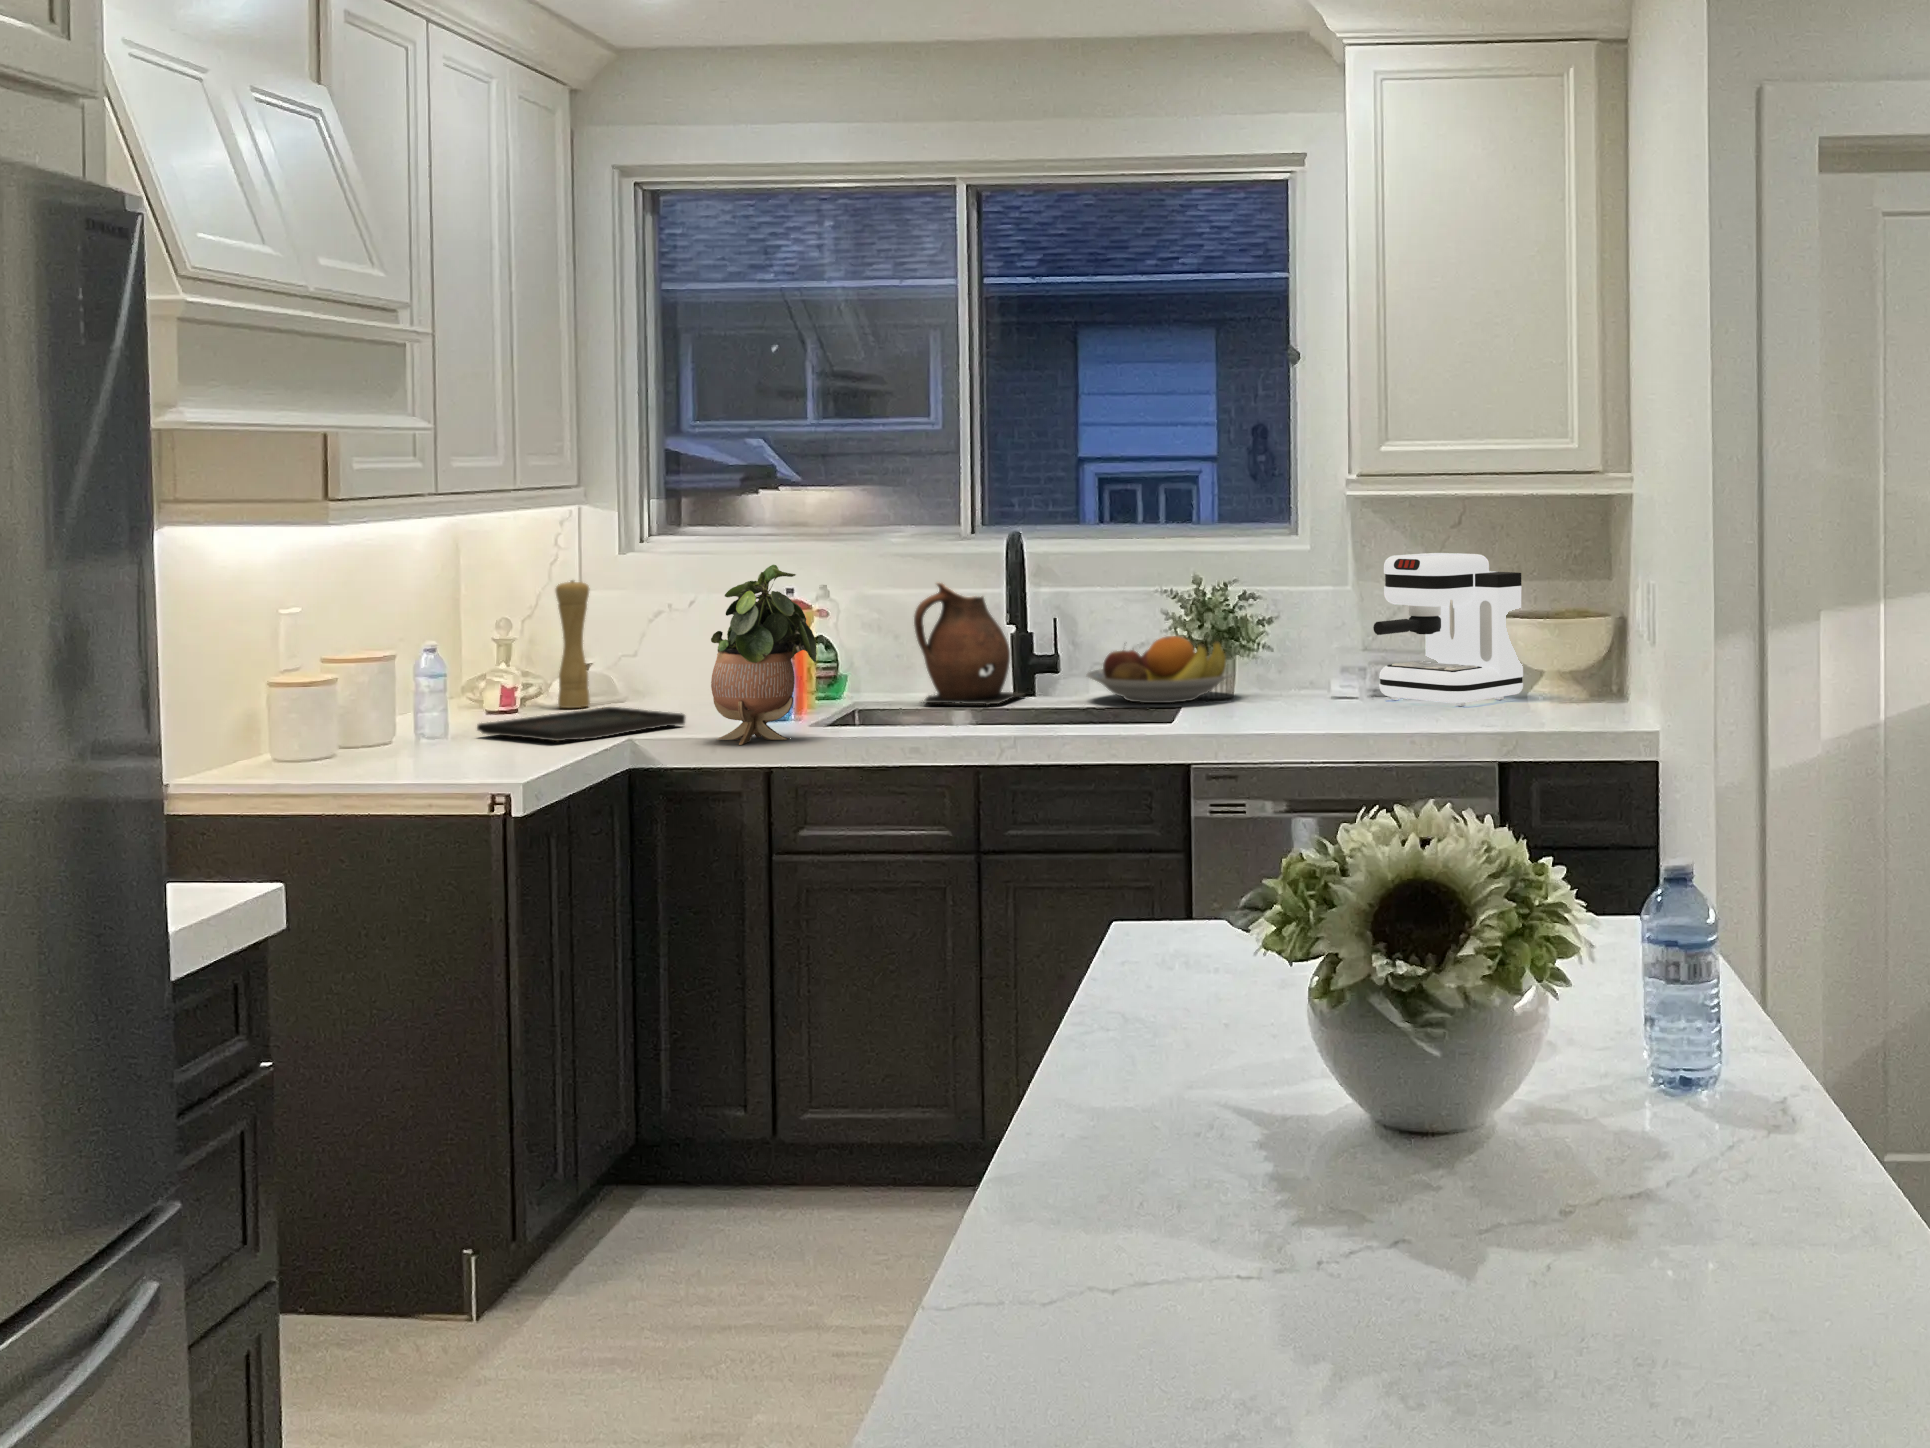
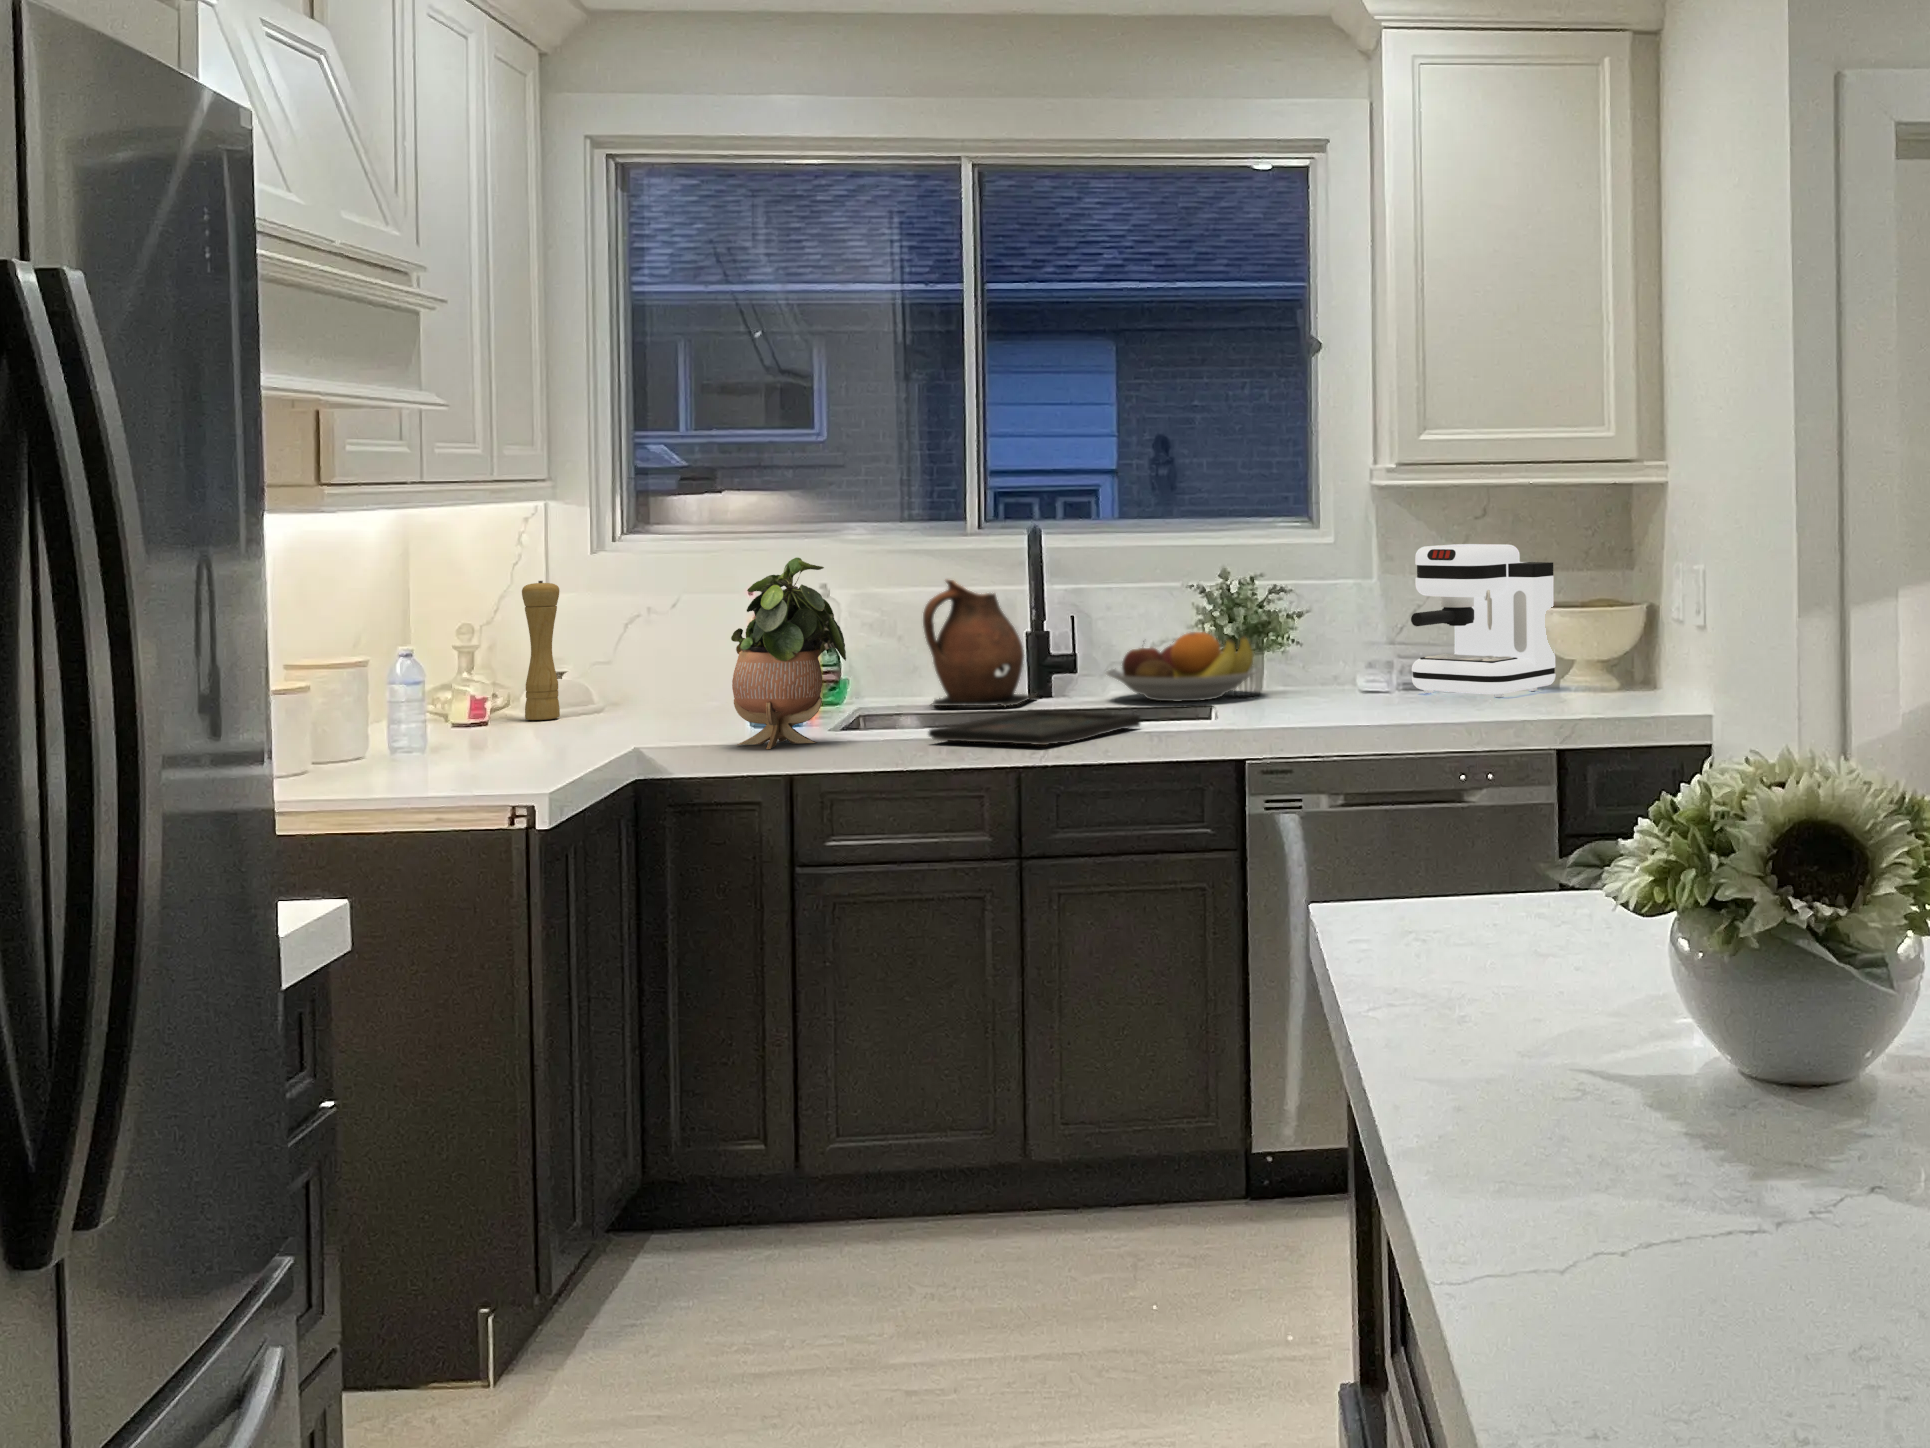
tray: present [477,707,685,741] -> present [929,710,1140,745]

